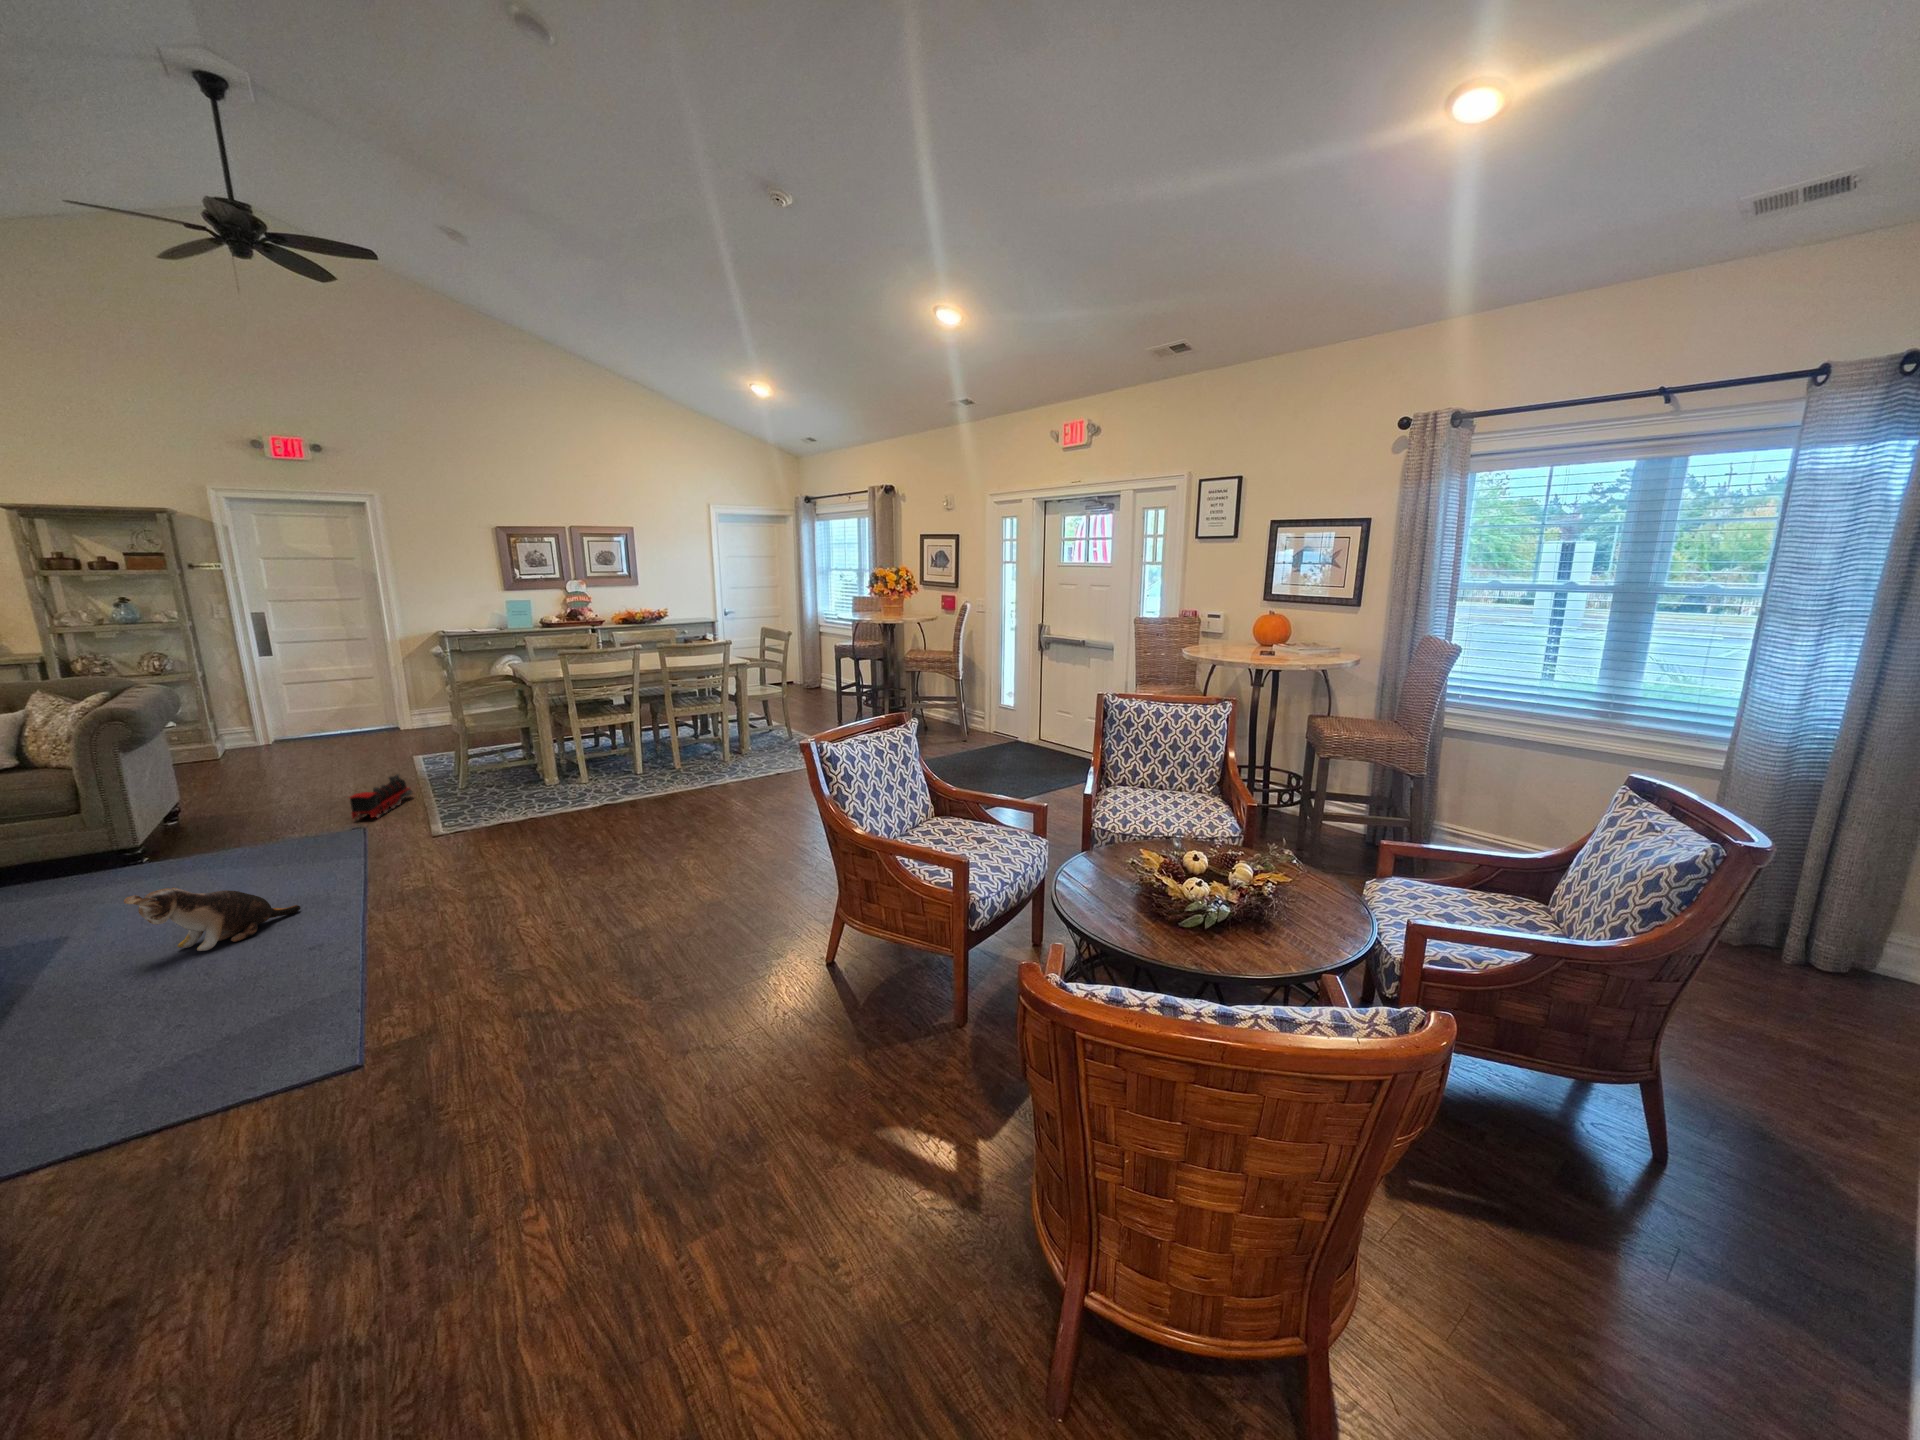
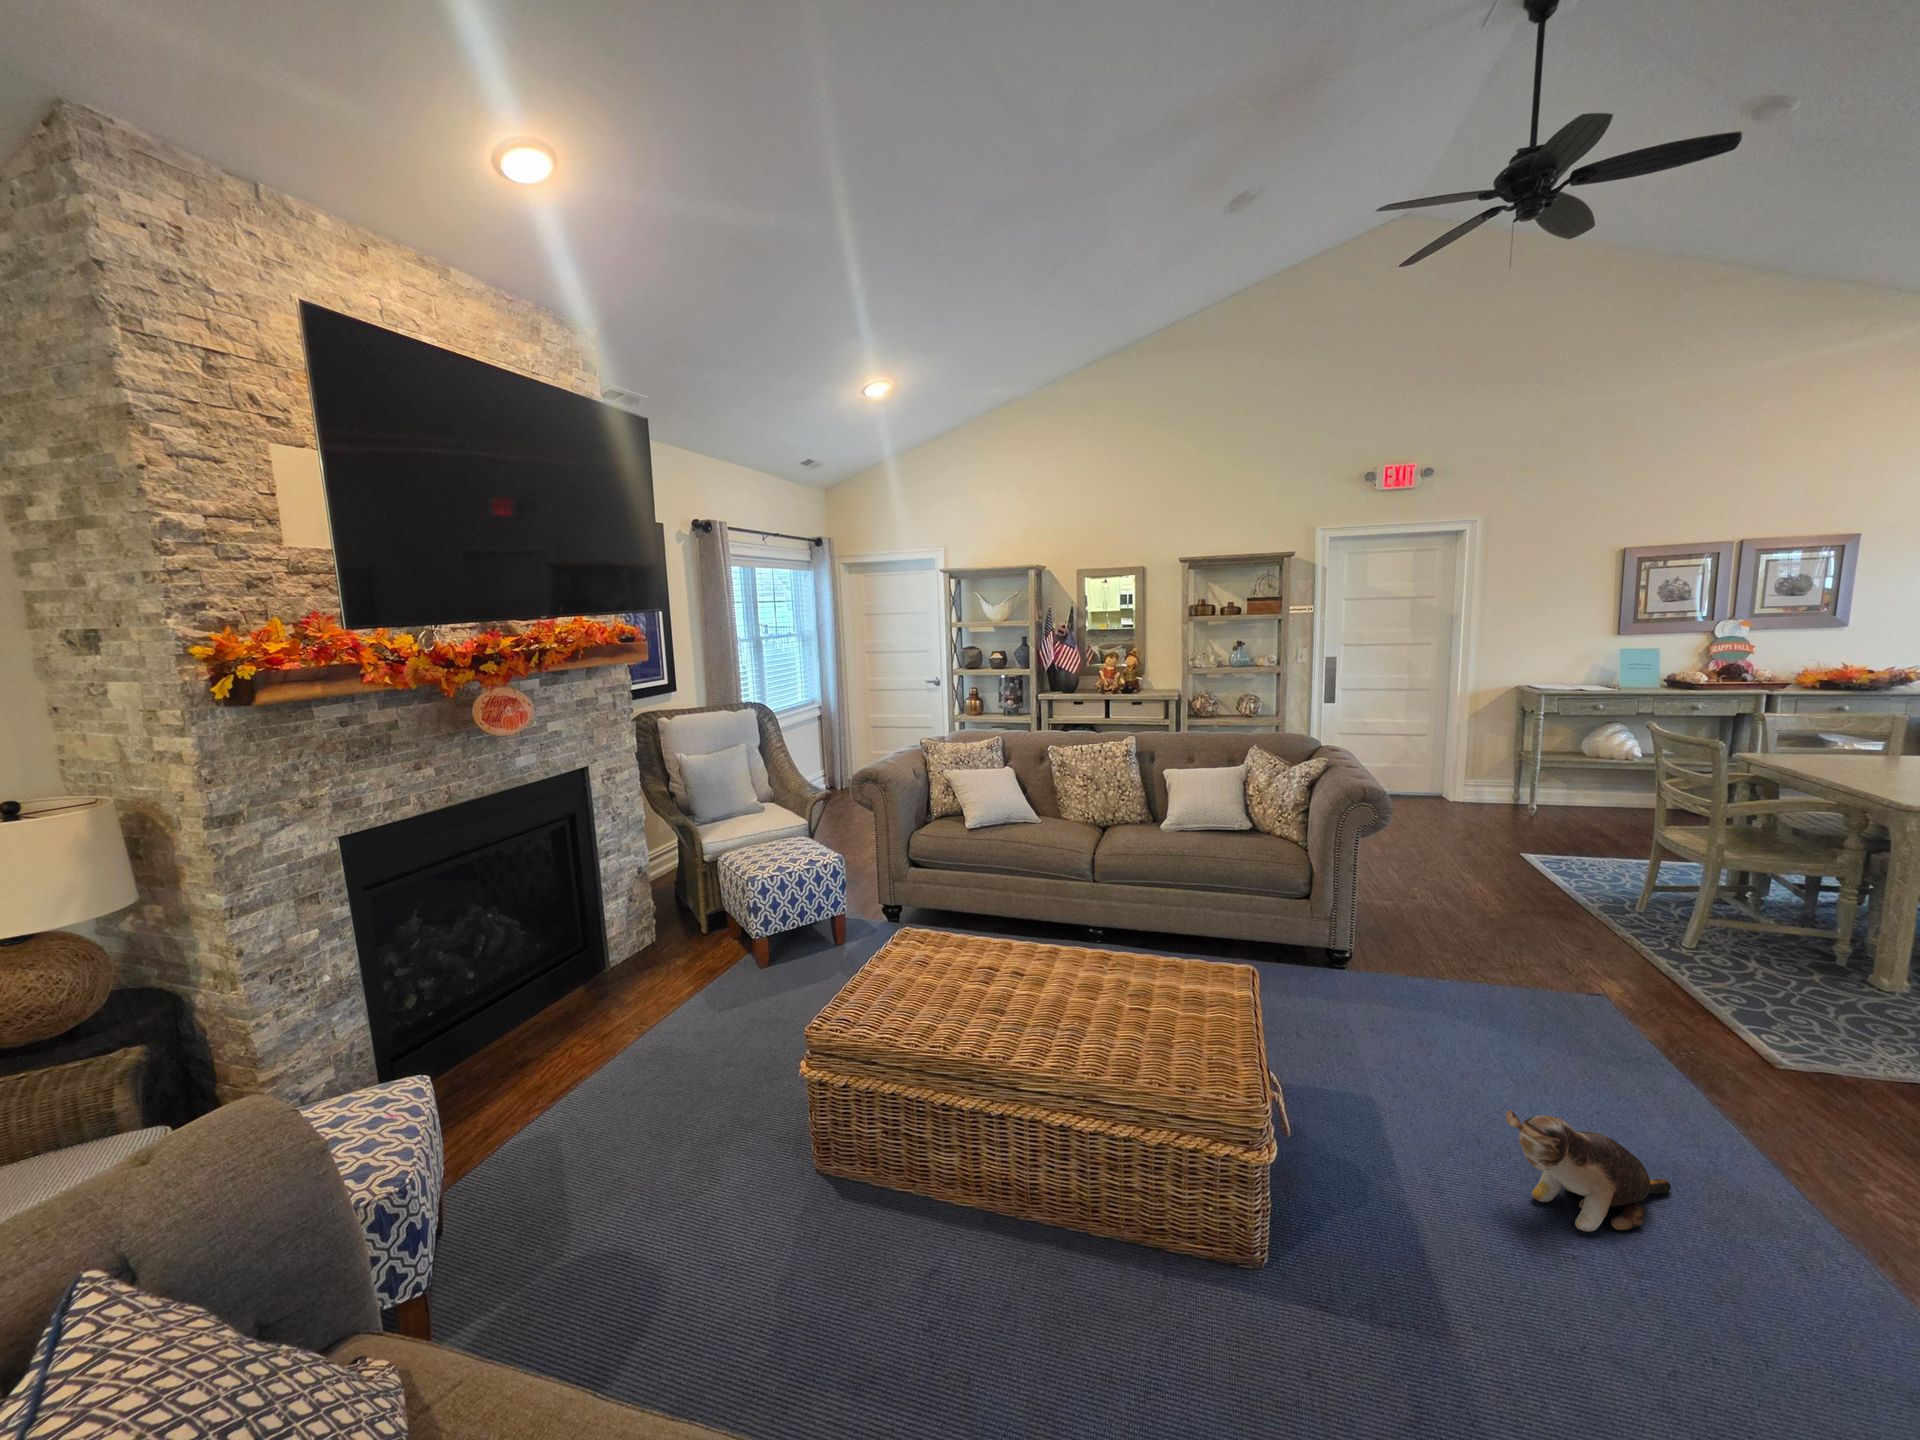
toy train: present [350,774,412,819] -> none [1558,911,1611,982]

